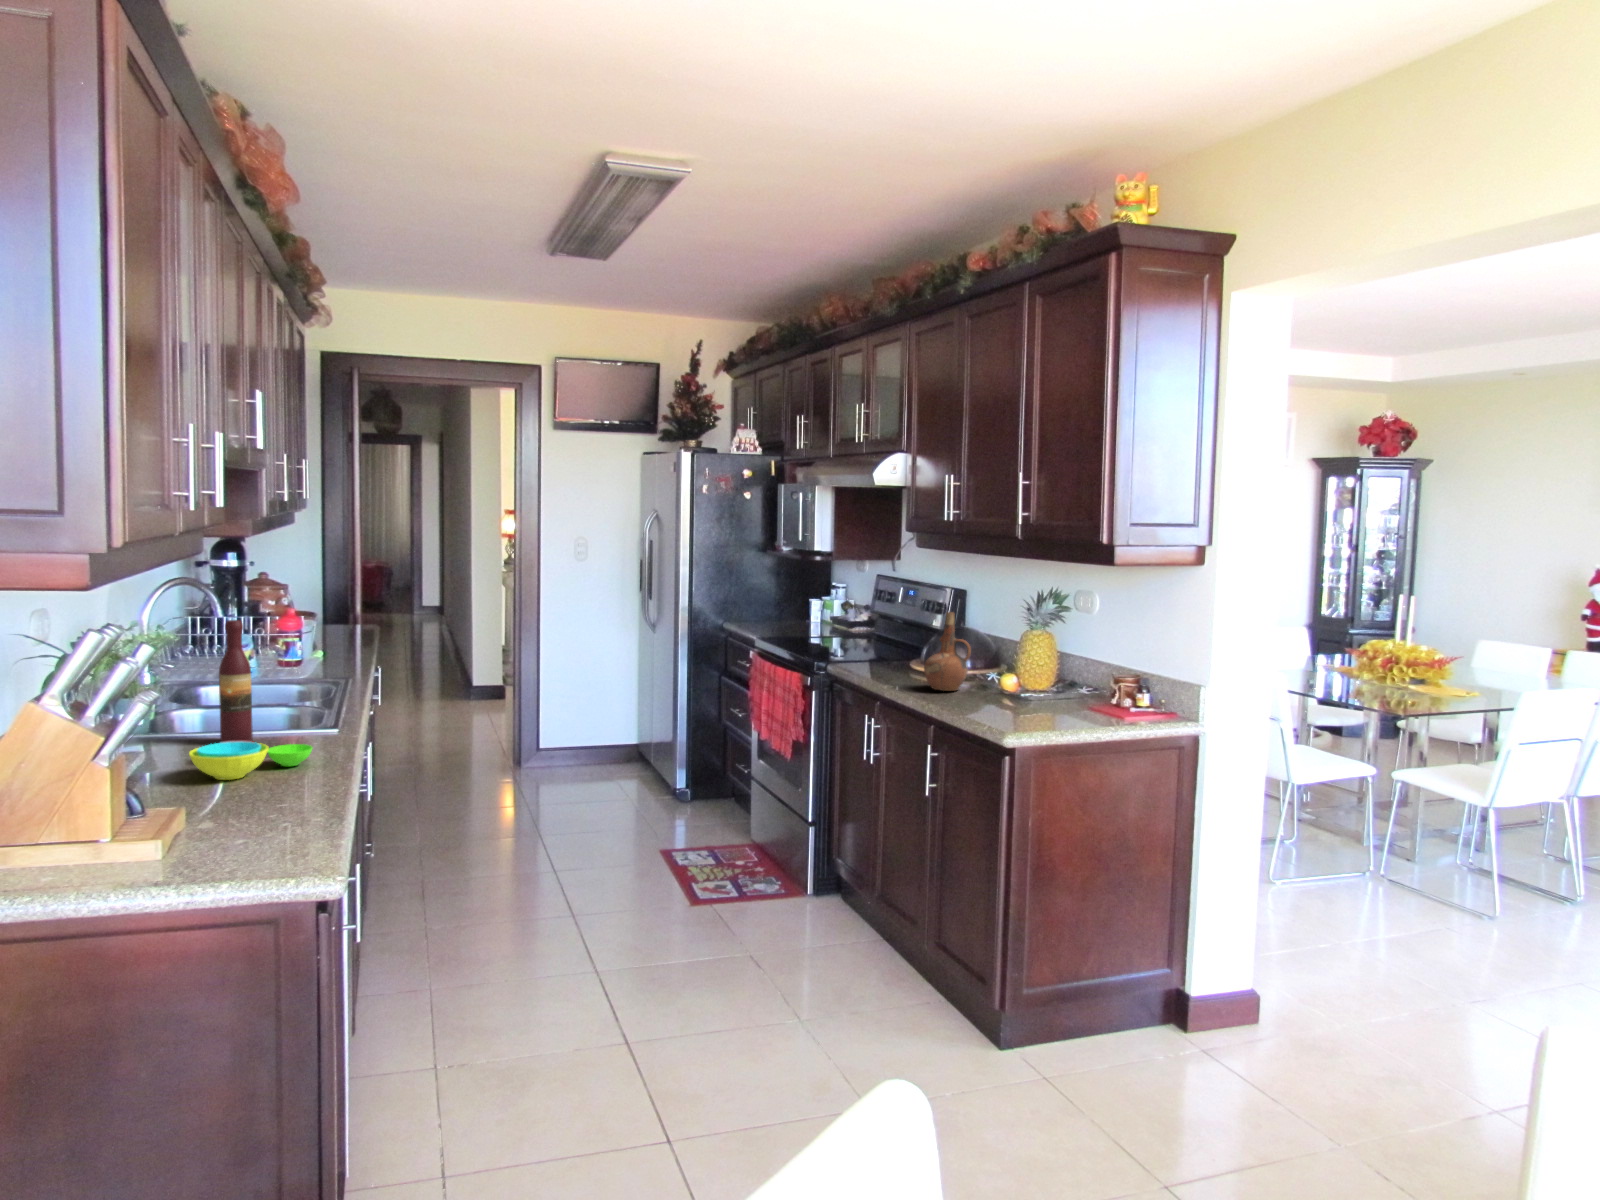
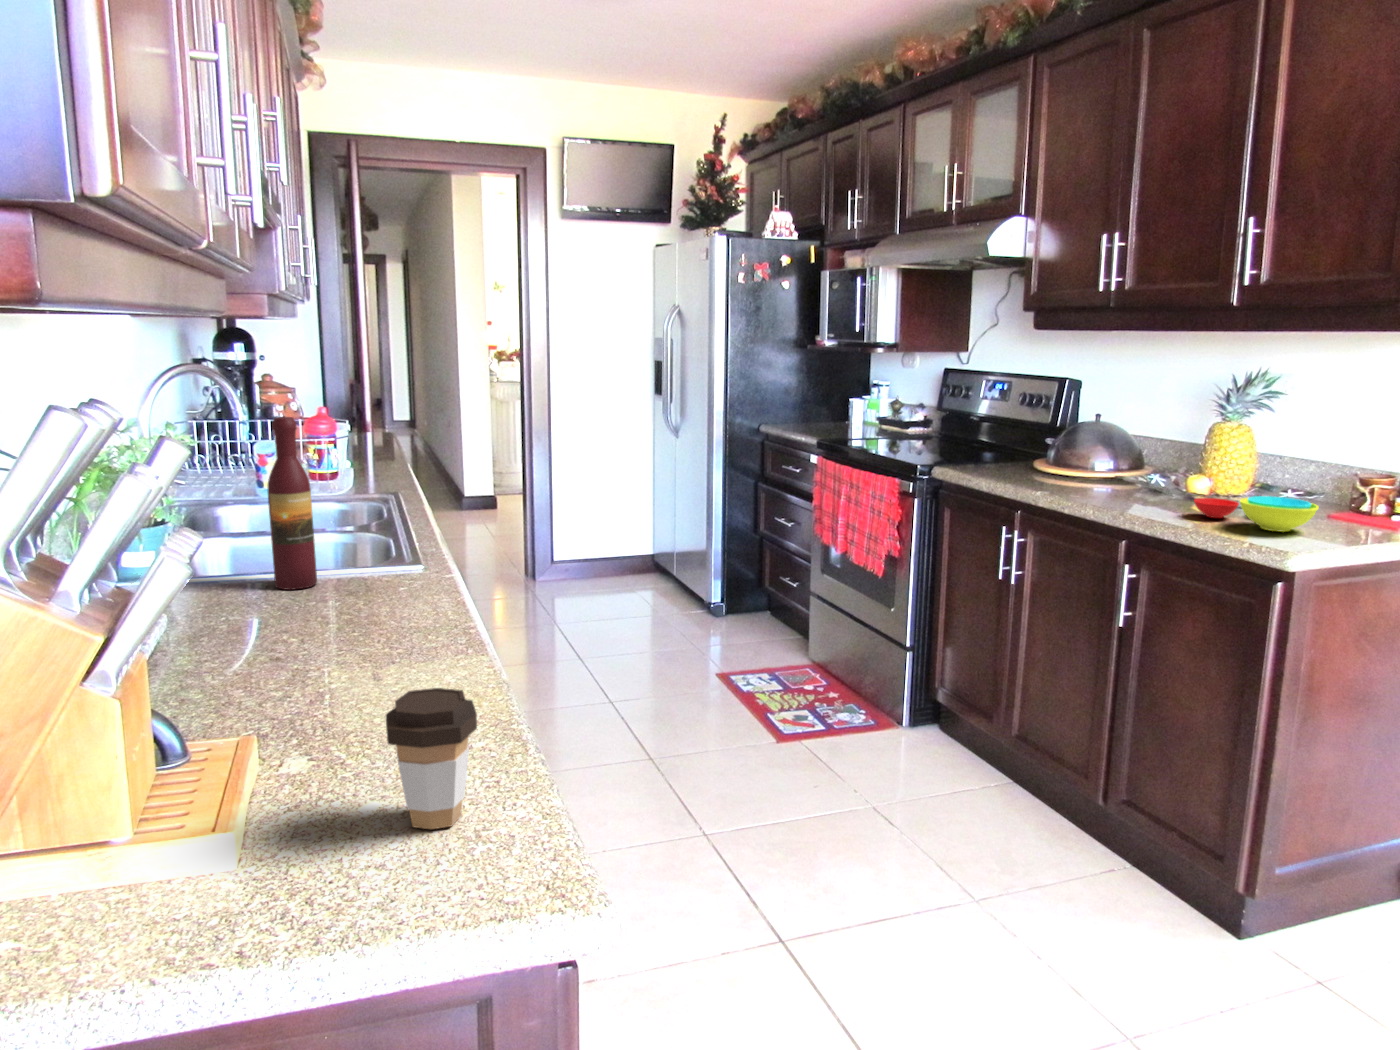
ceramic pitcher: present [924,612,971,691] -> none [1093,403,1156,499]
bowl: present [189,741,312,780] -> present [1194,496,1319,532]
coffee cup: none [236,782,293,860] -> present [386,688,477,829]

